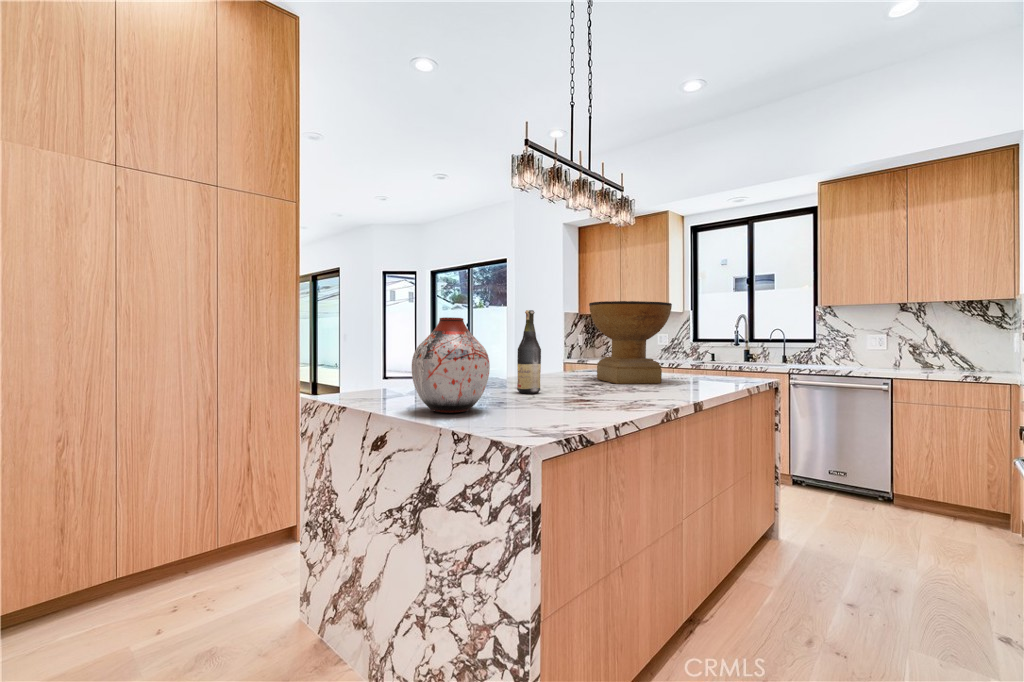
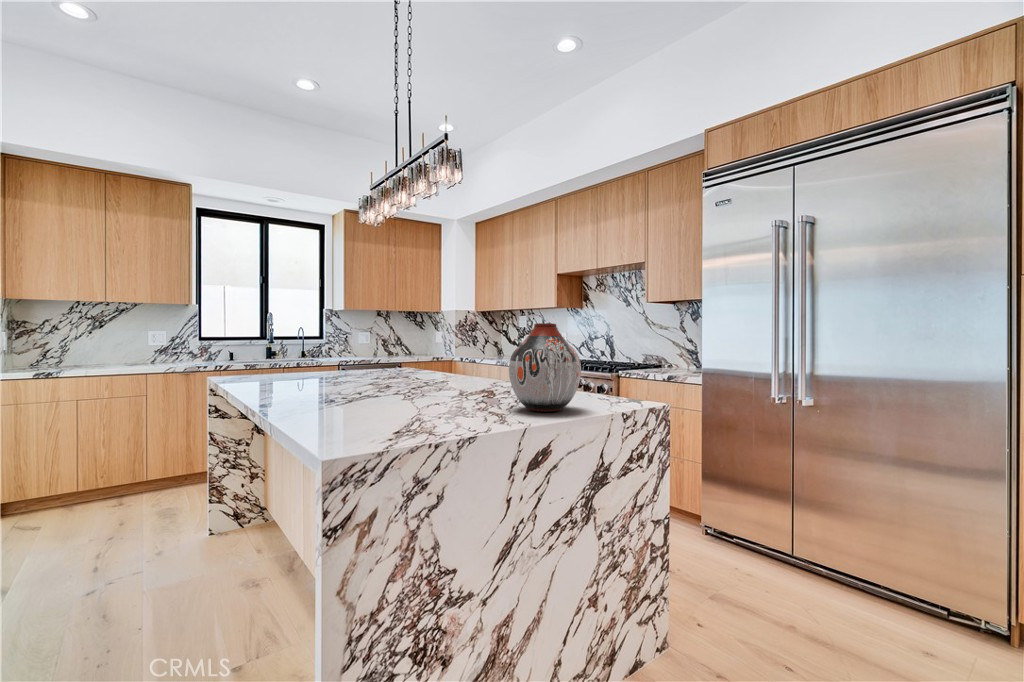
decorative bowl: present [589,301,672,384] -> none [336,302,417,383]
wine bottle: present [517,310,541,394] -> none [422,312,447,397]

